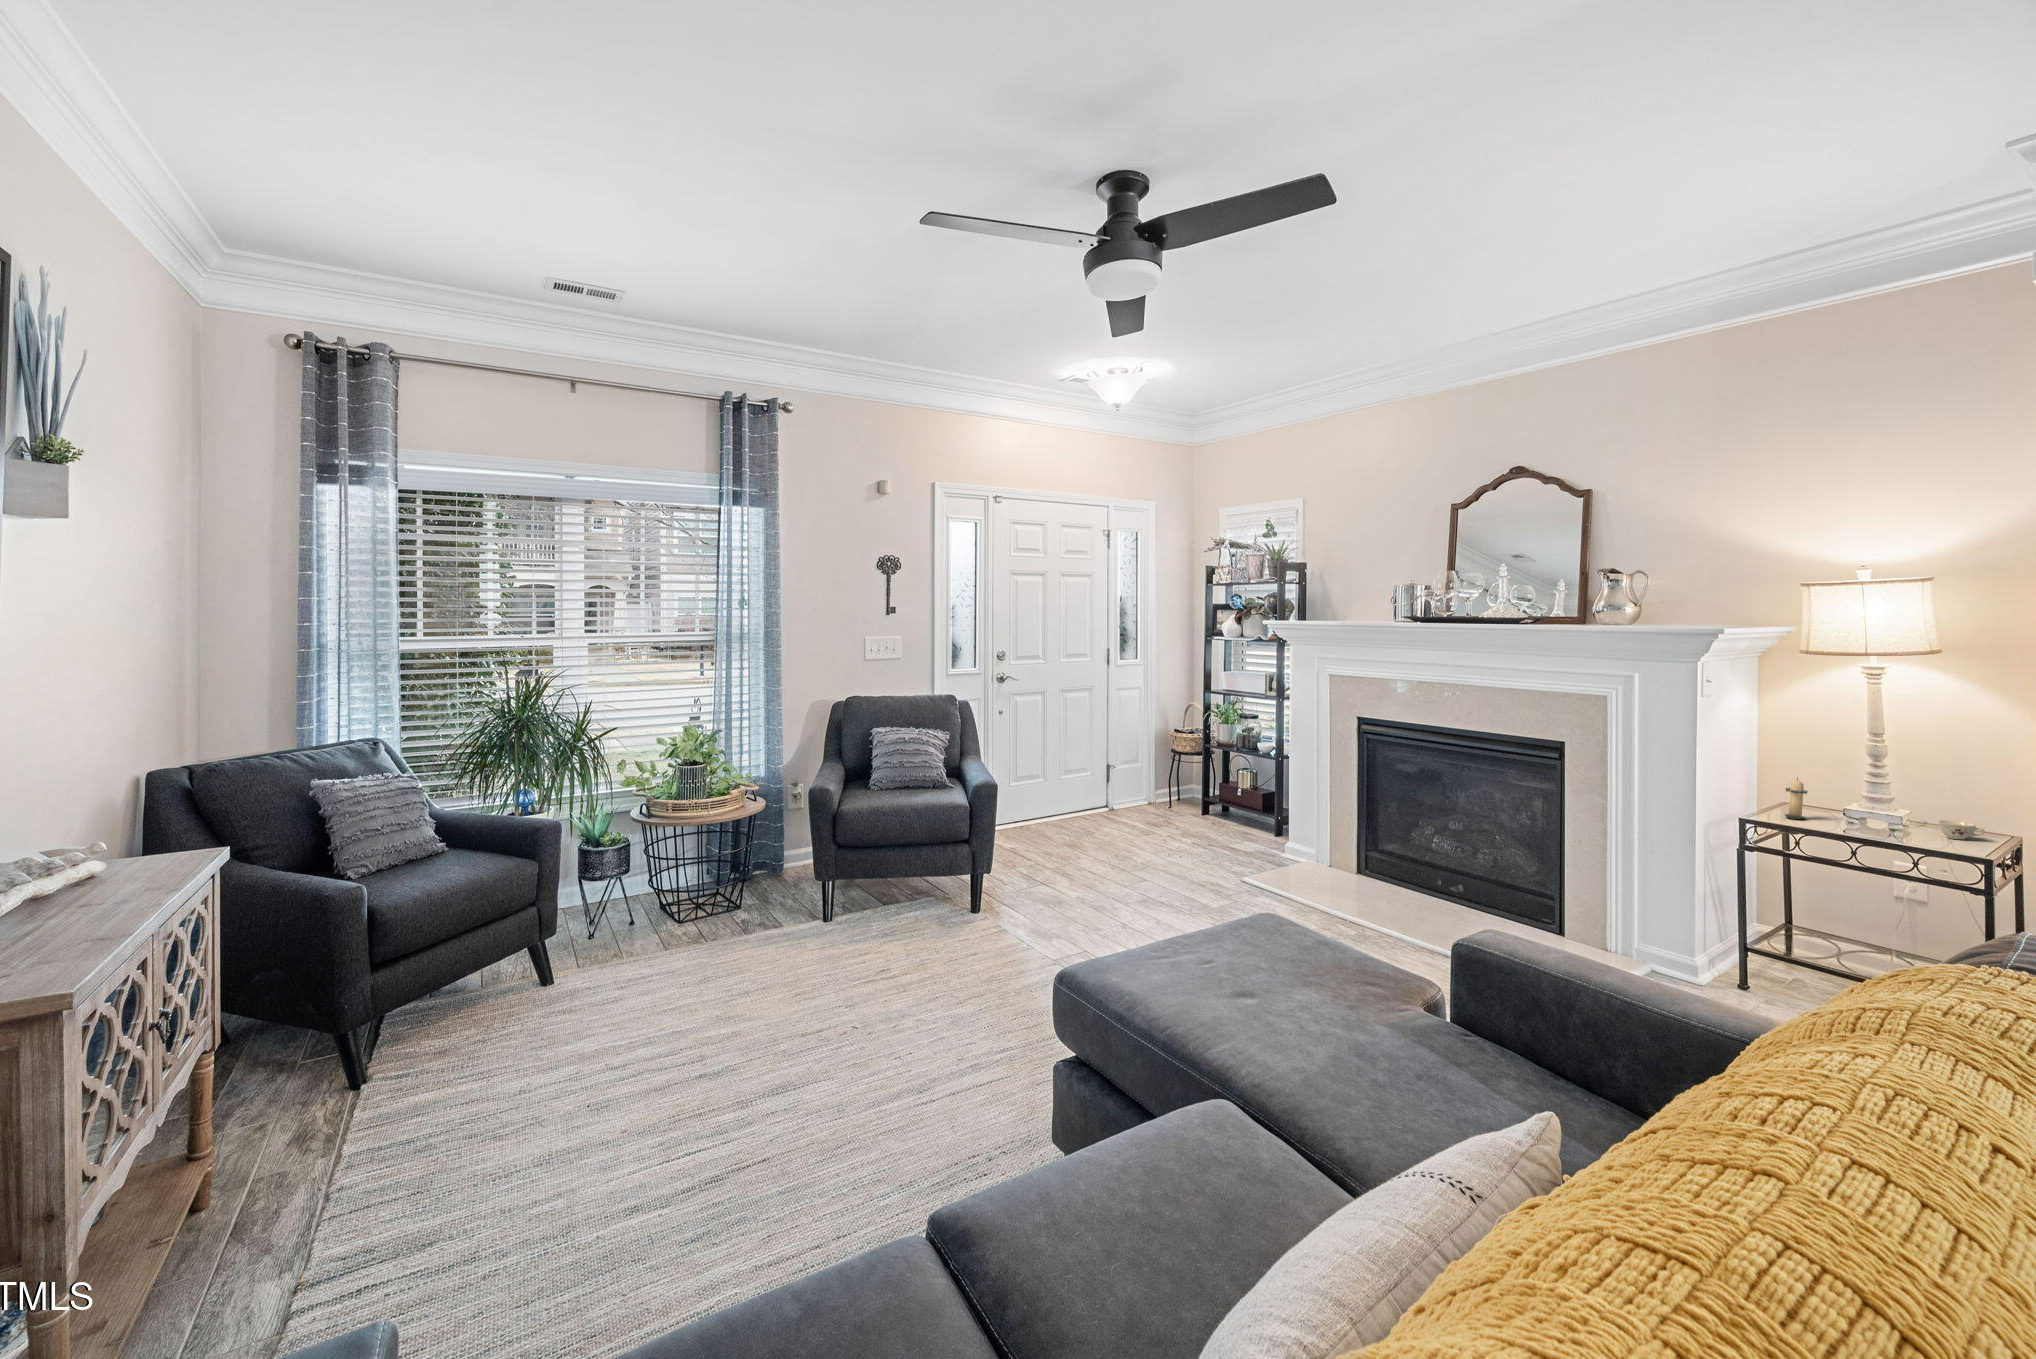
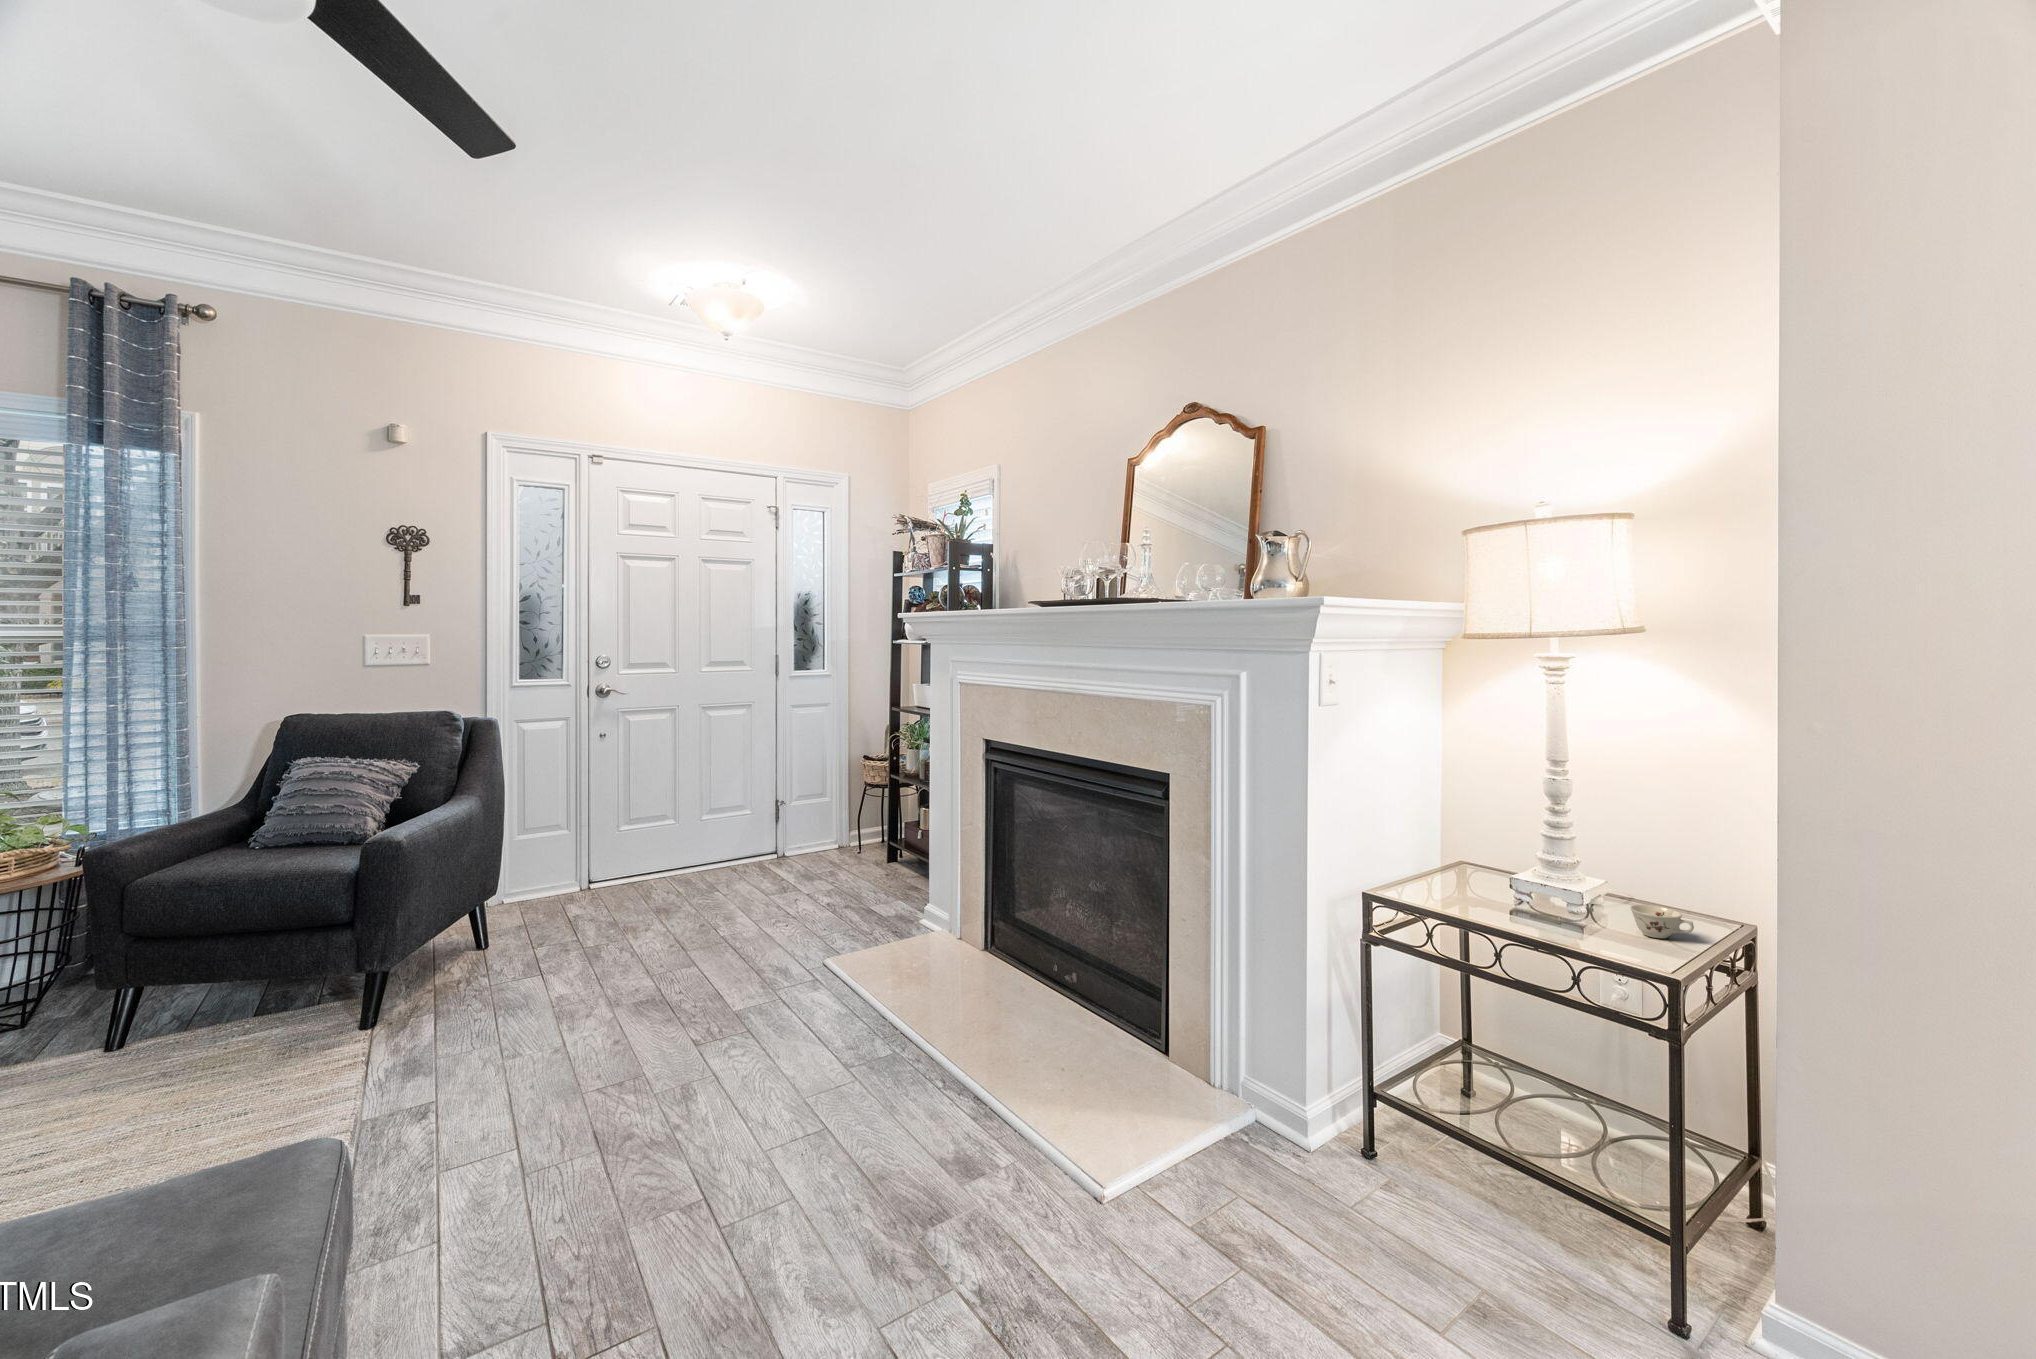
candle: present [1785,777,1808,819] -> none [1436,830,1472,896]

